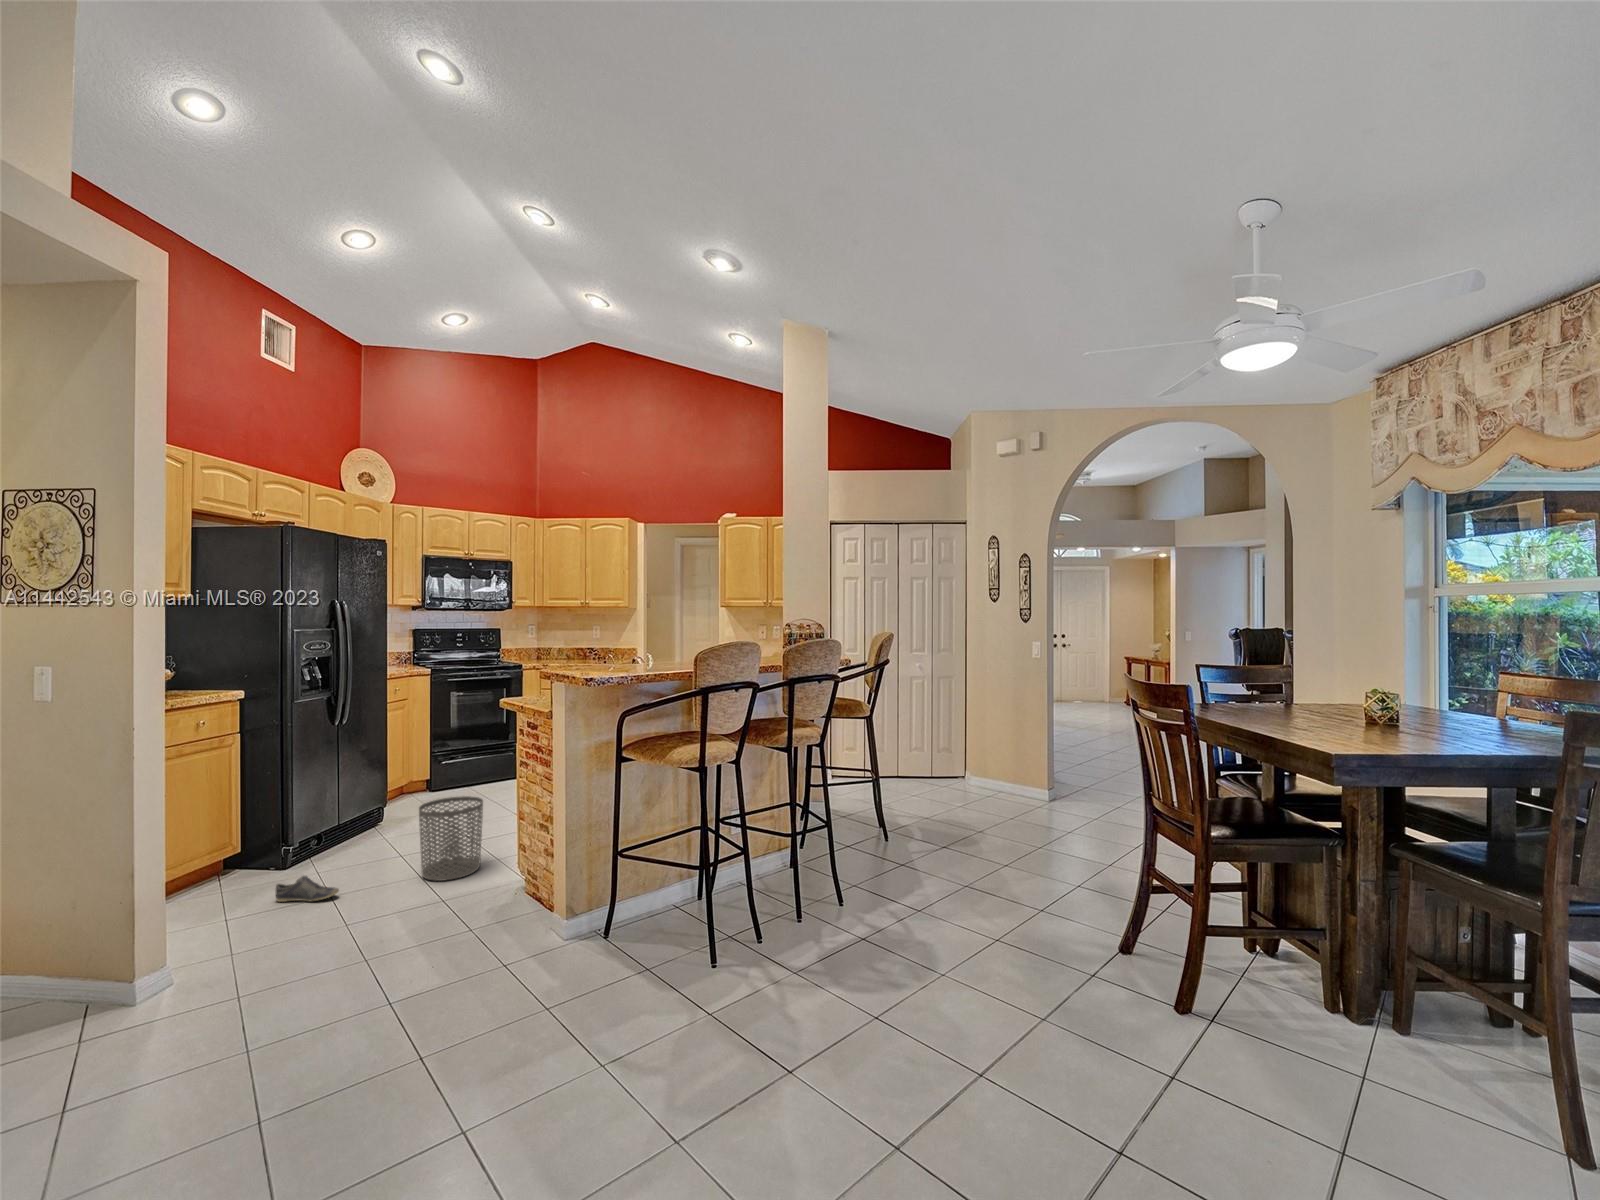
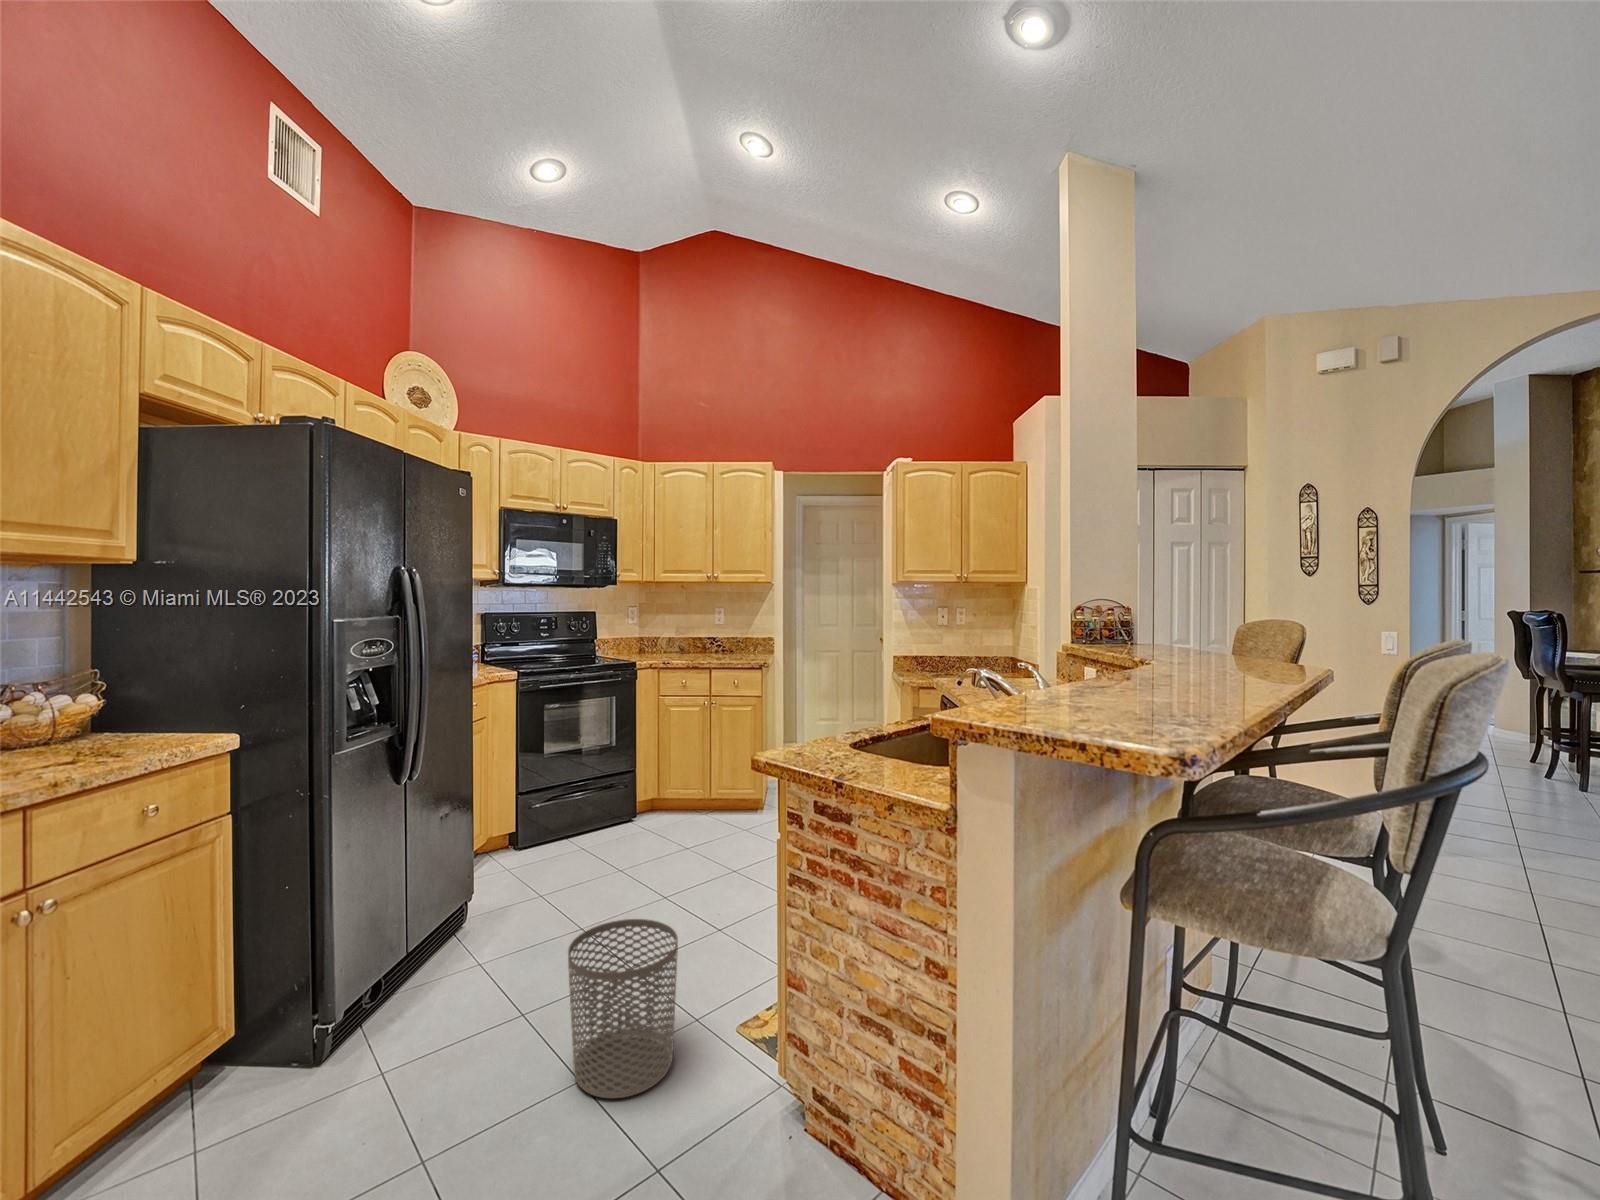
shoe: present [276,876,339,902] -> none [308,1107,432,1169]

